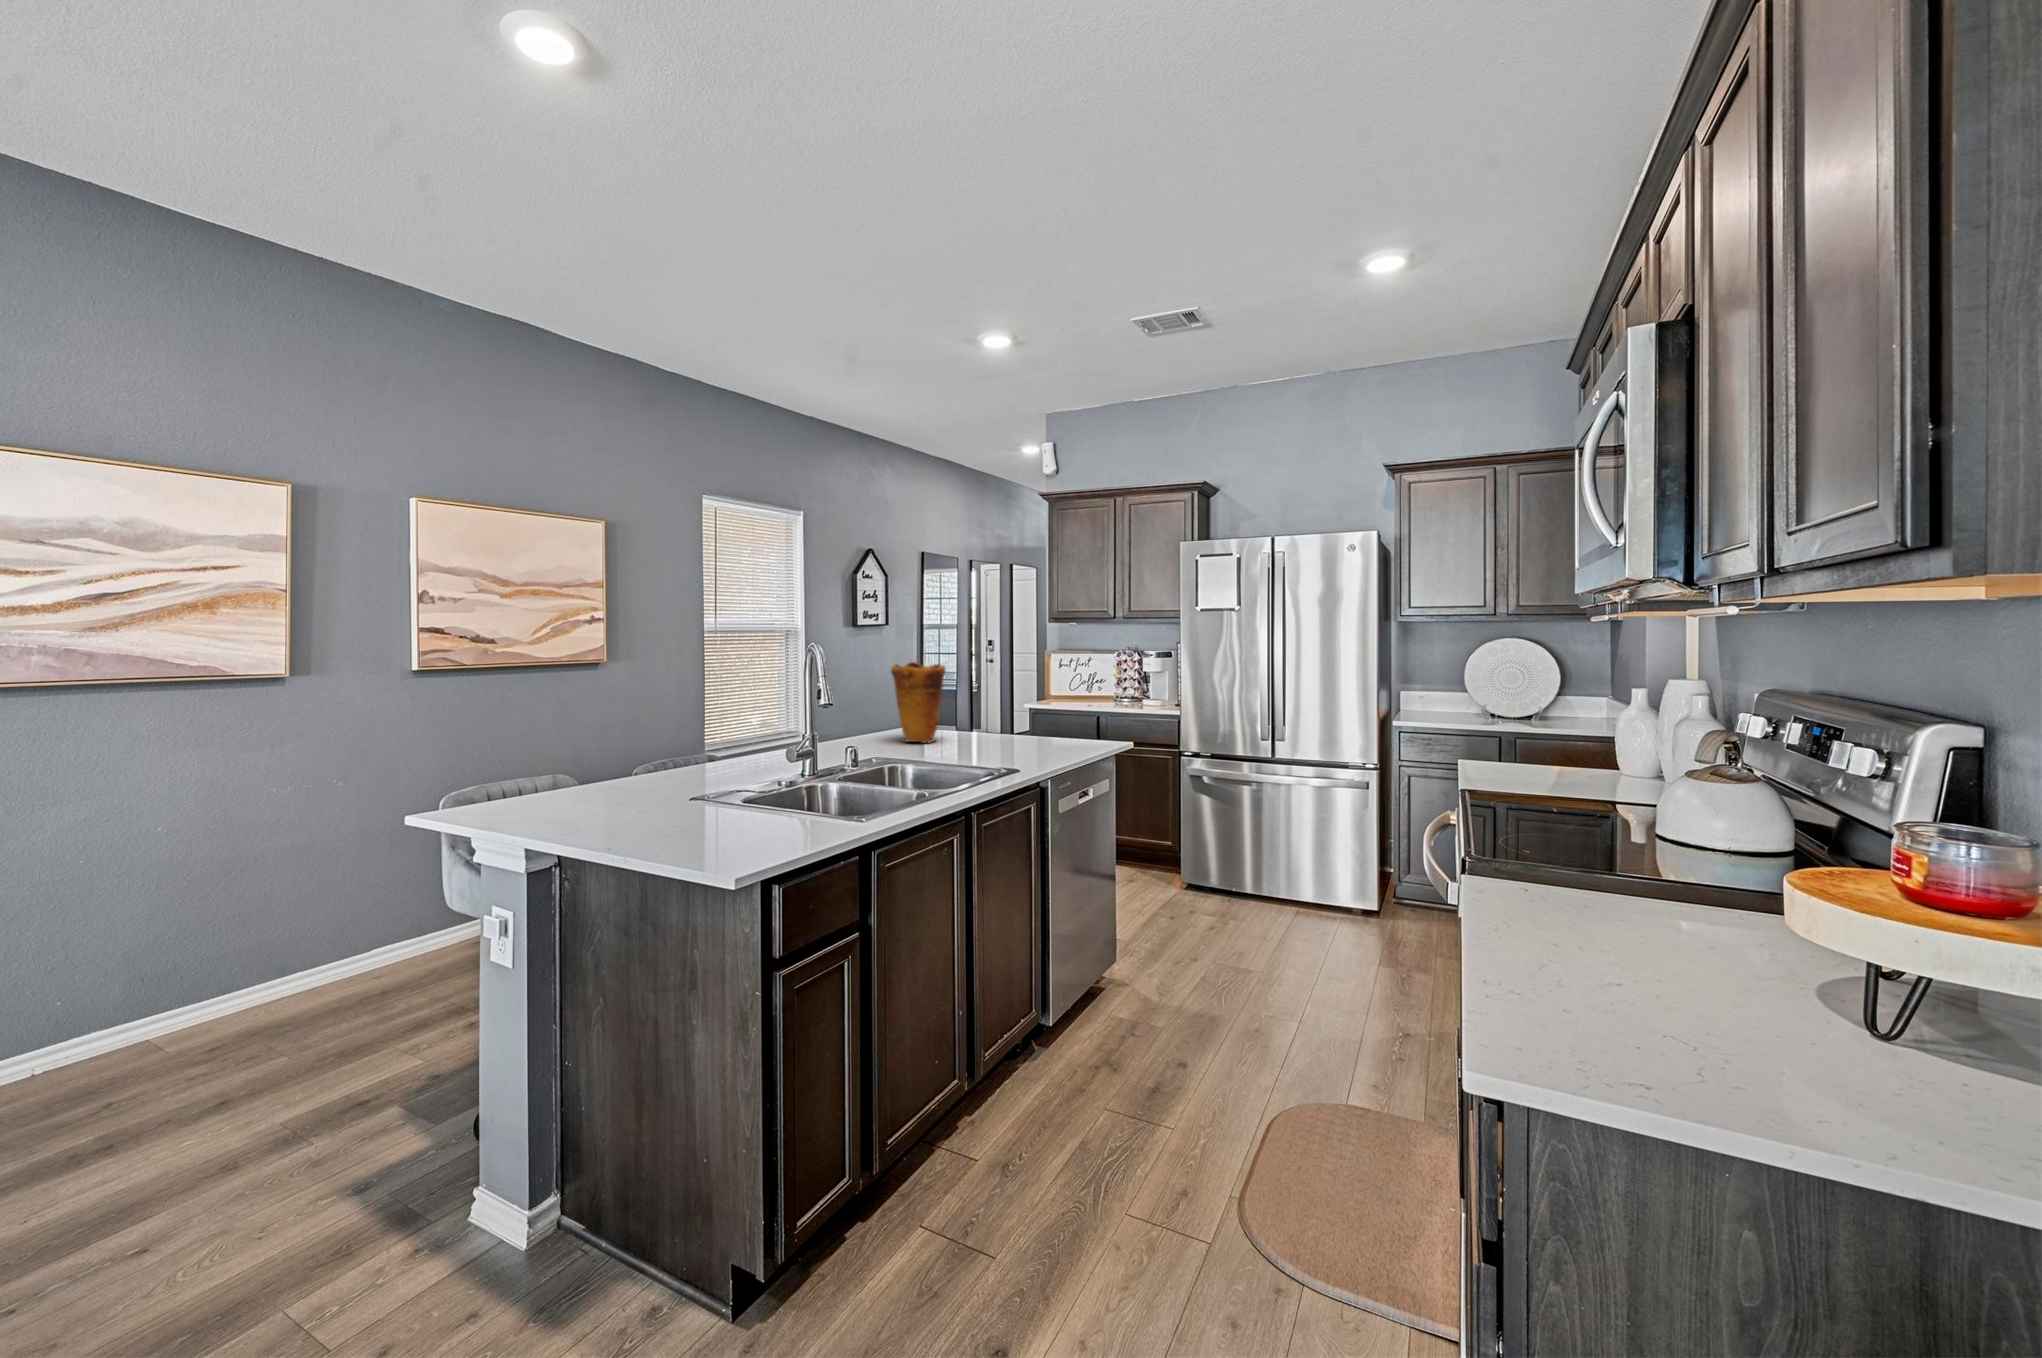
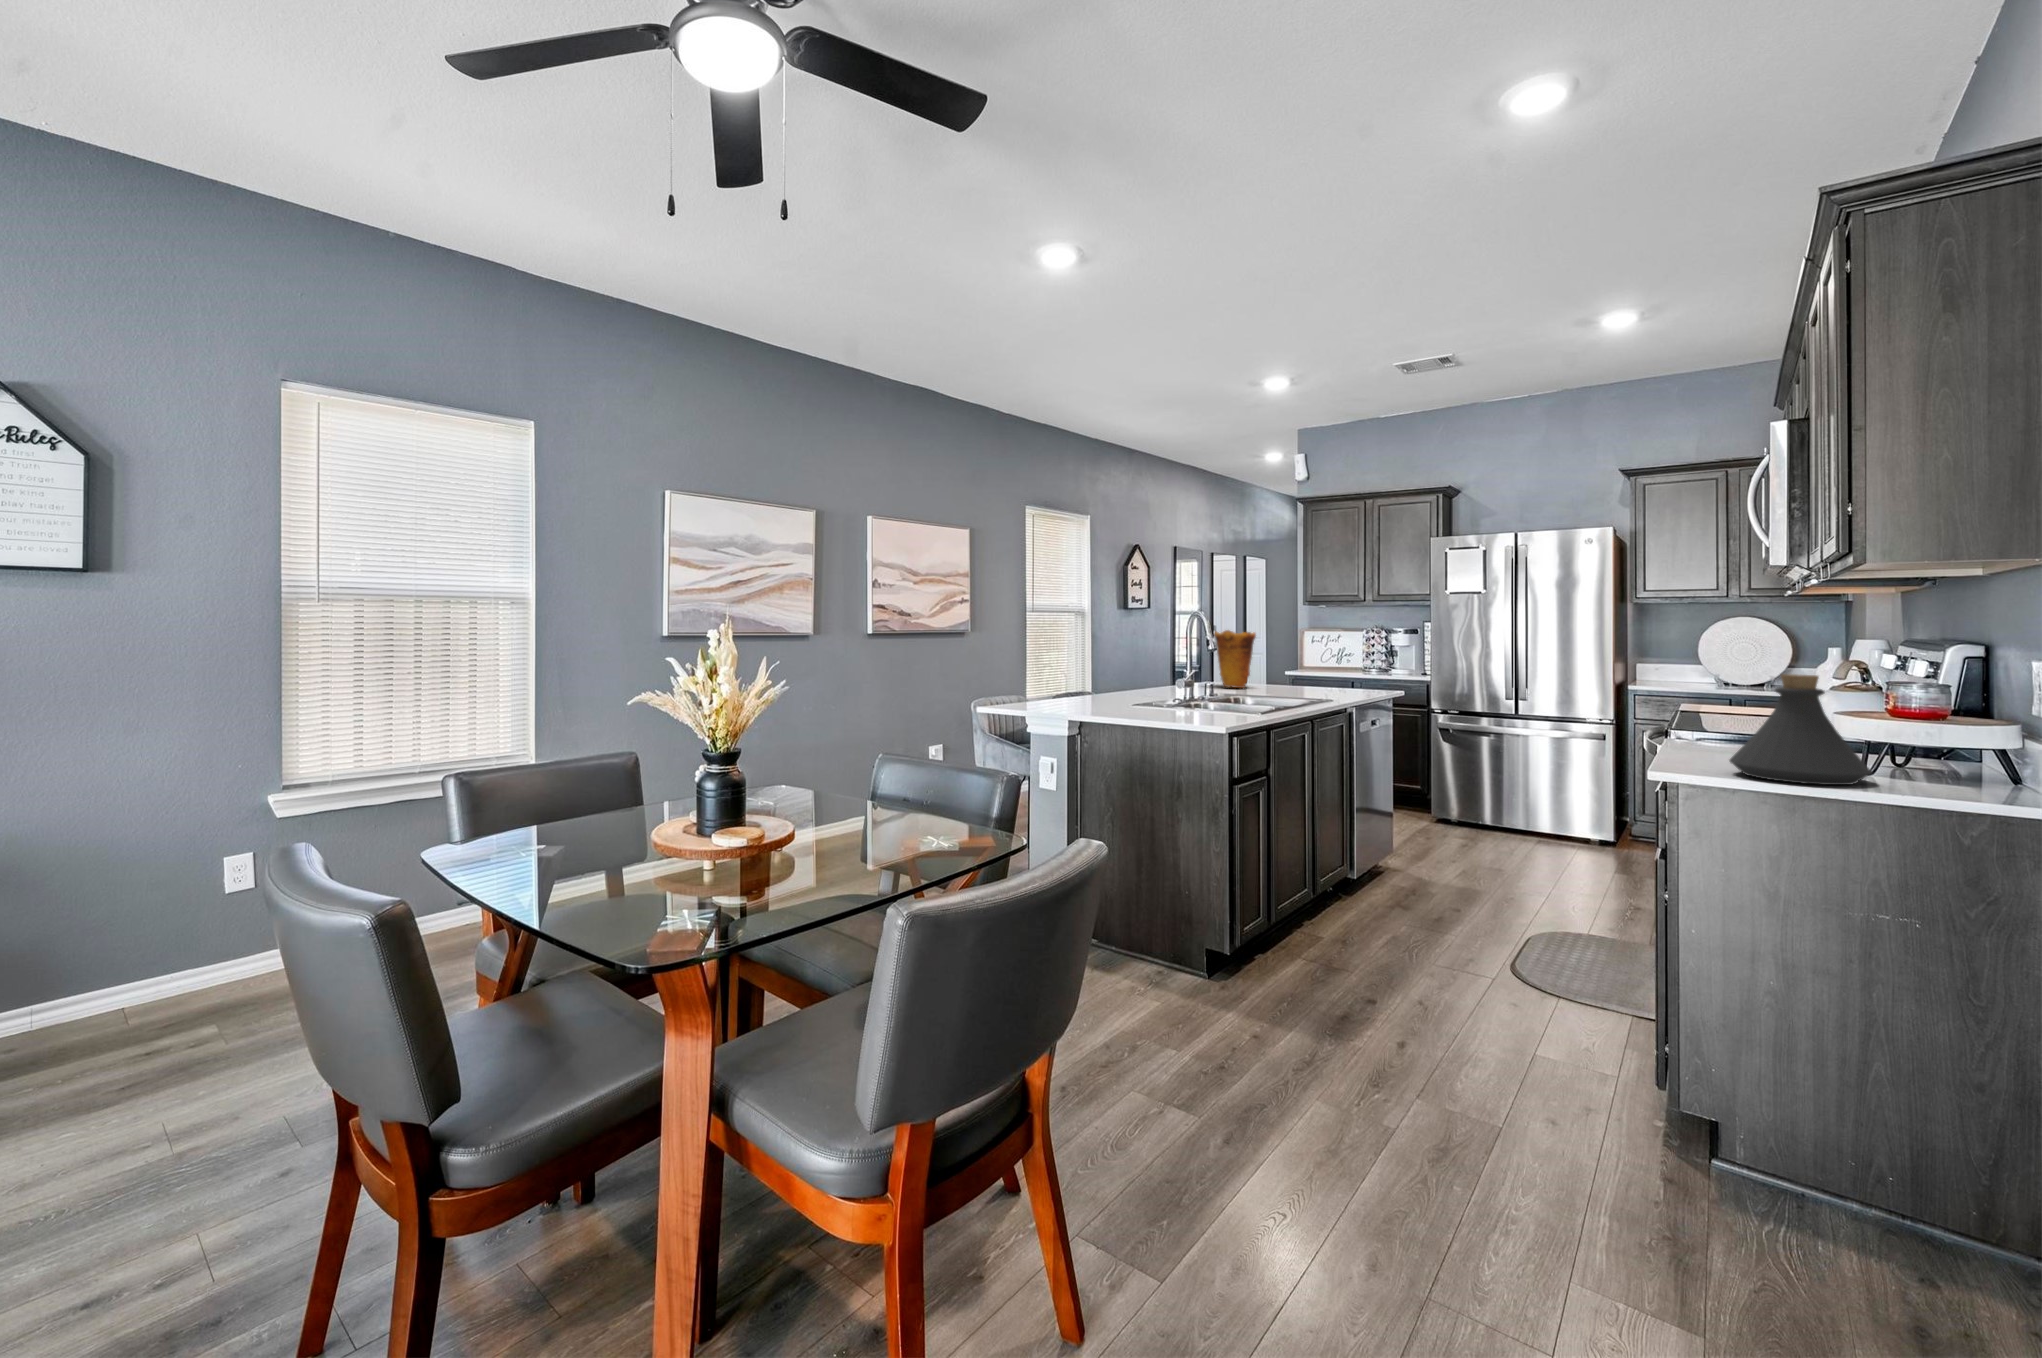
bottle: none [1589,795,1863,1040] -> present [1729,674,1872,785]

